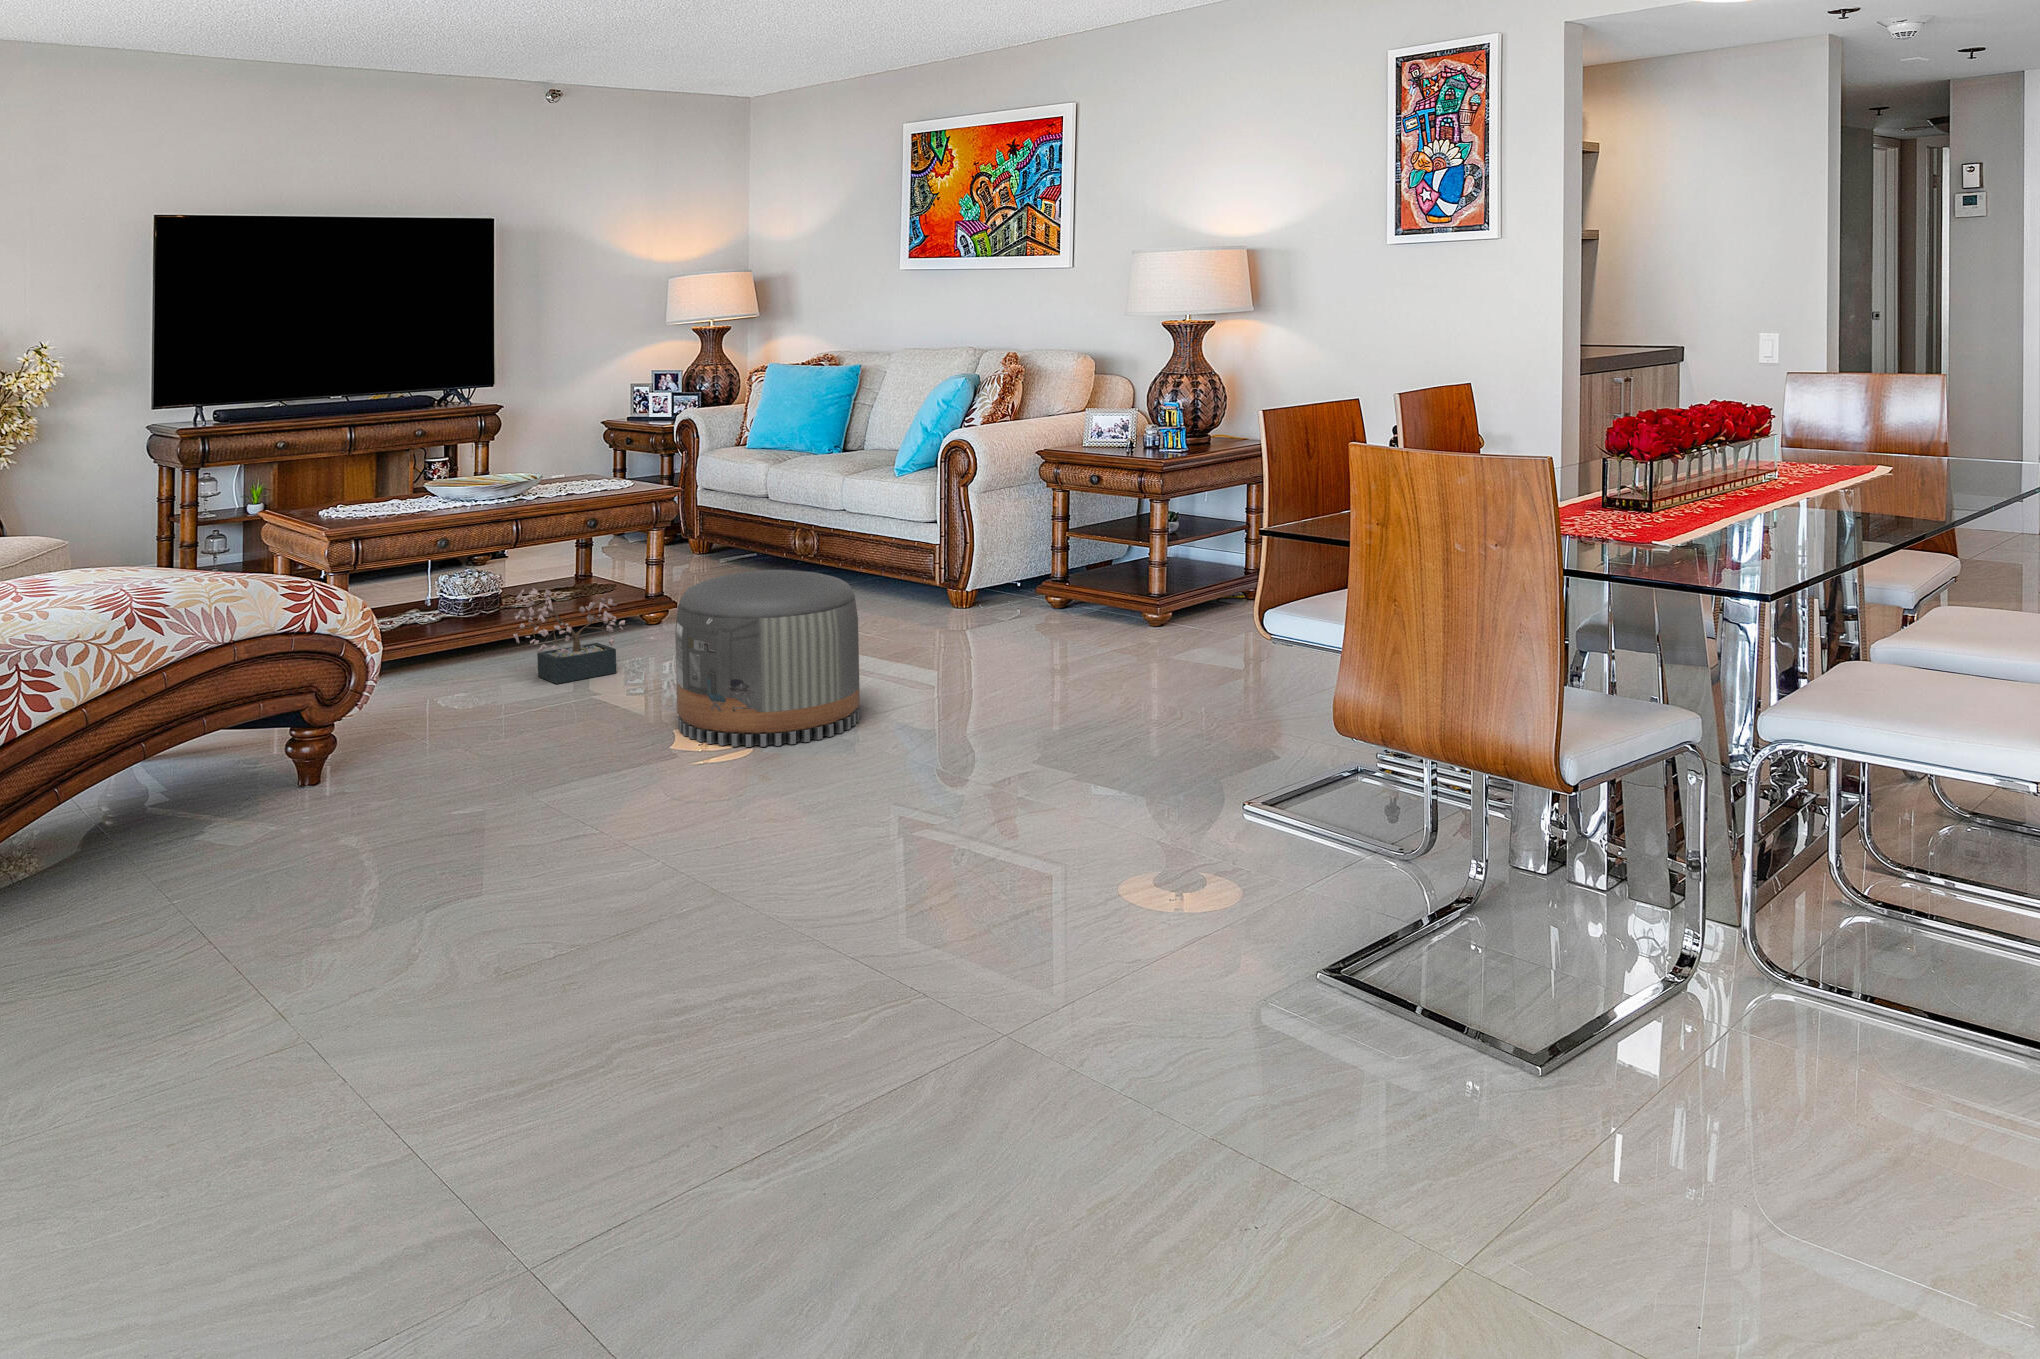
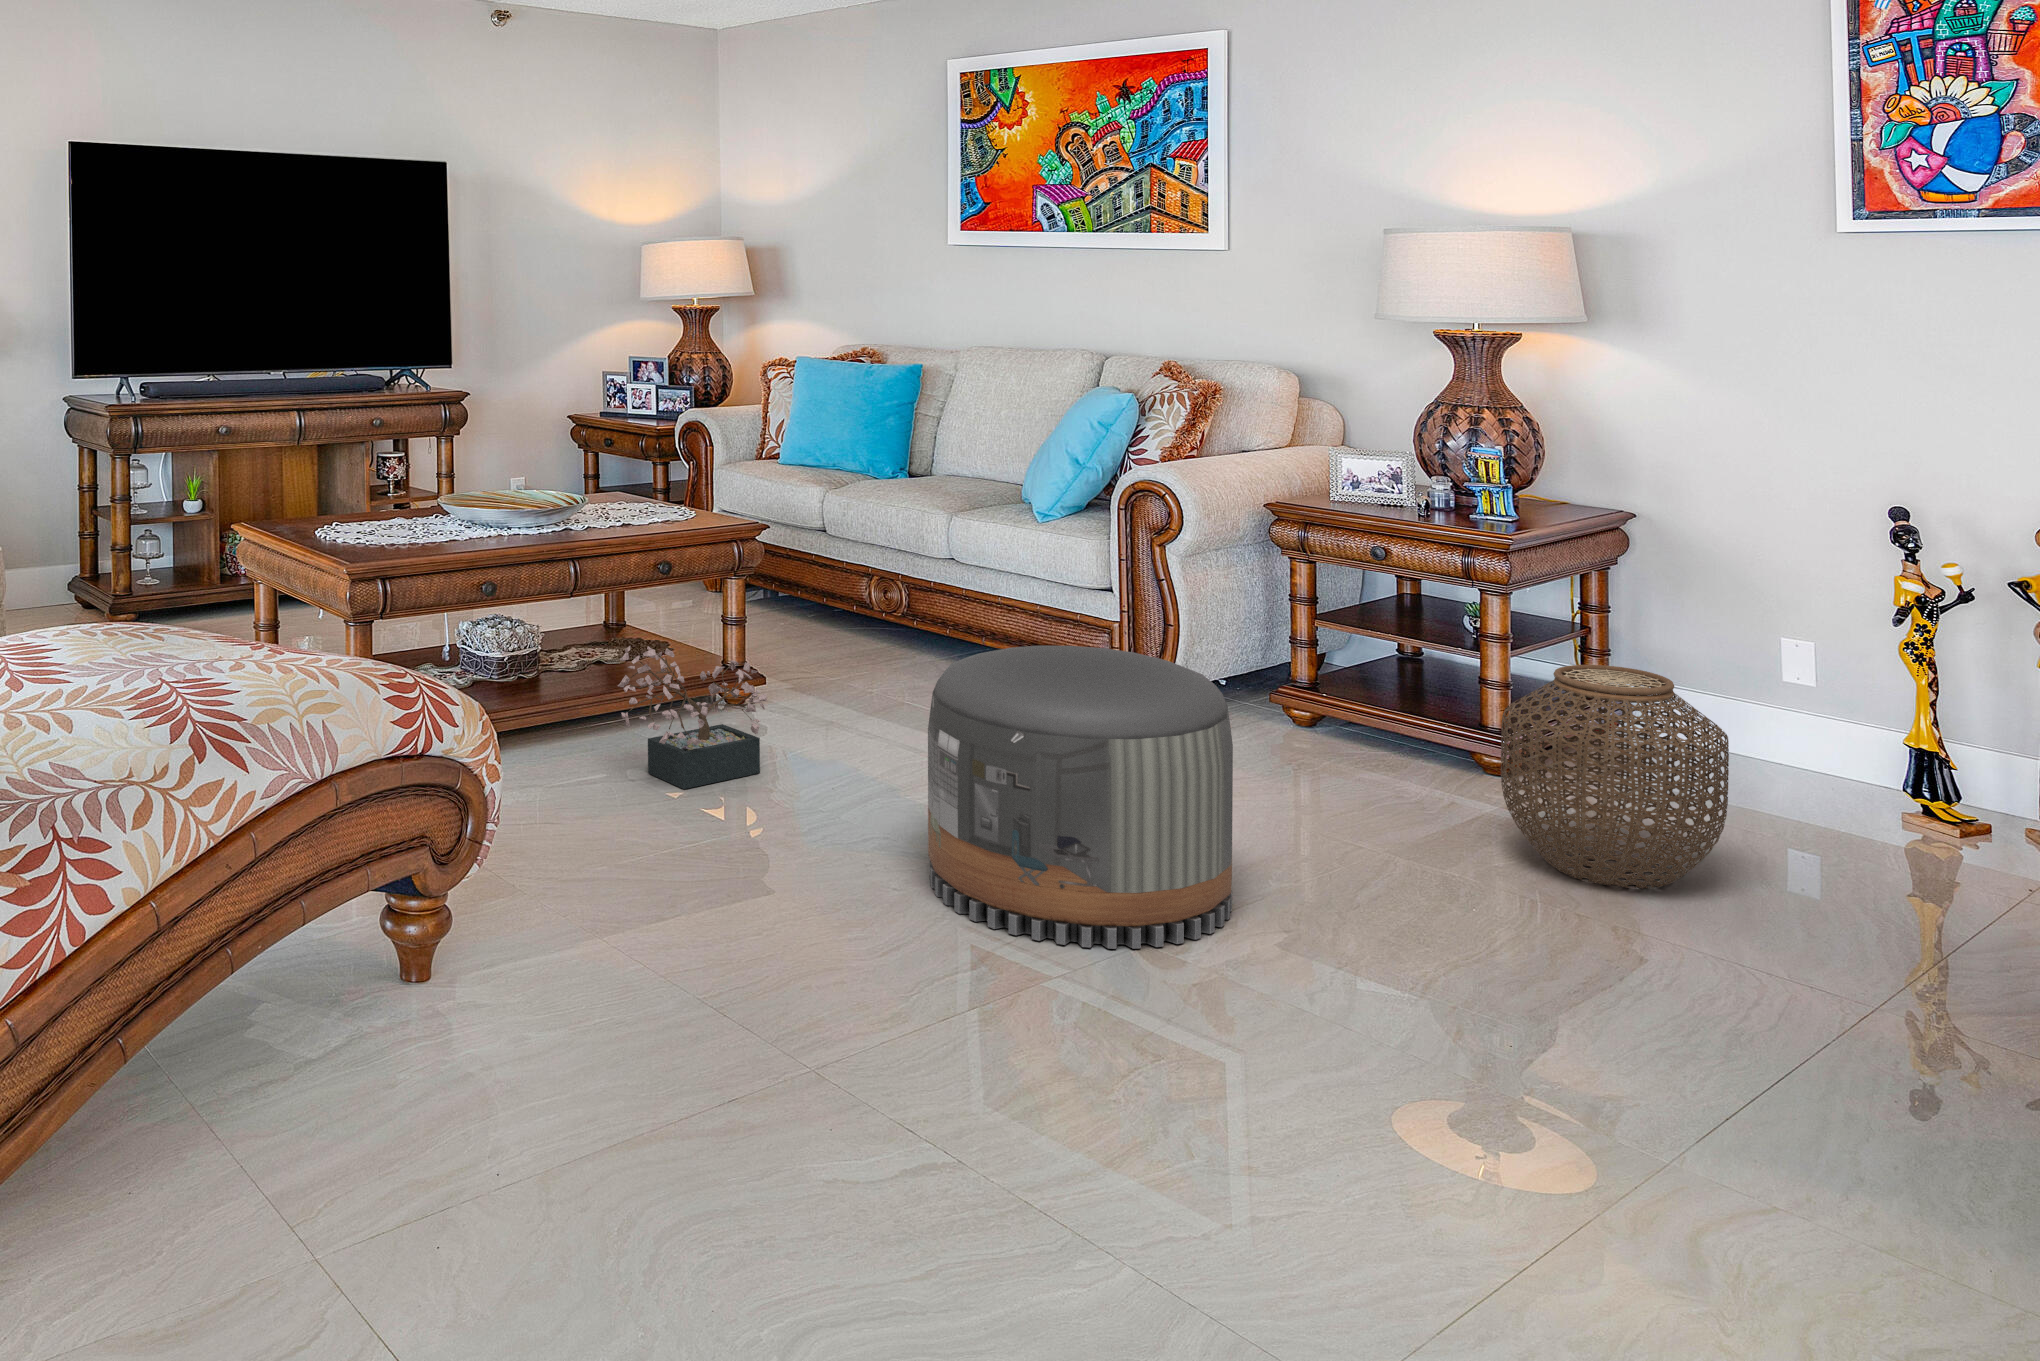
woven basket: none [1043,572,1158,702] -> present [1501,665,1729,888]

